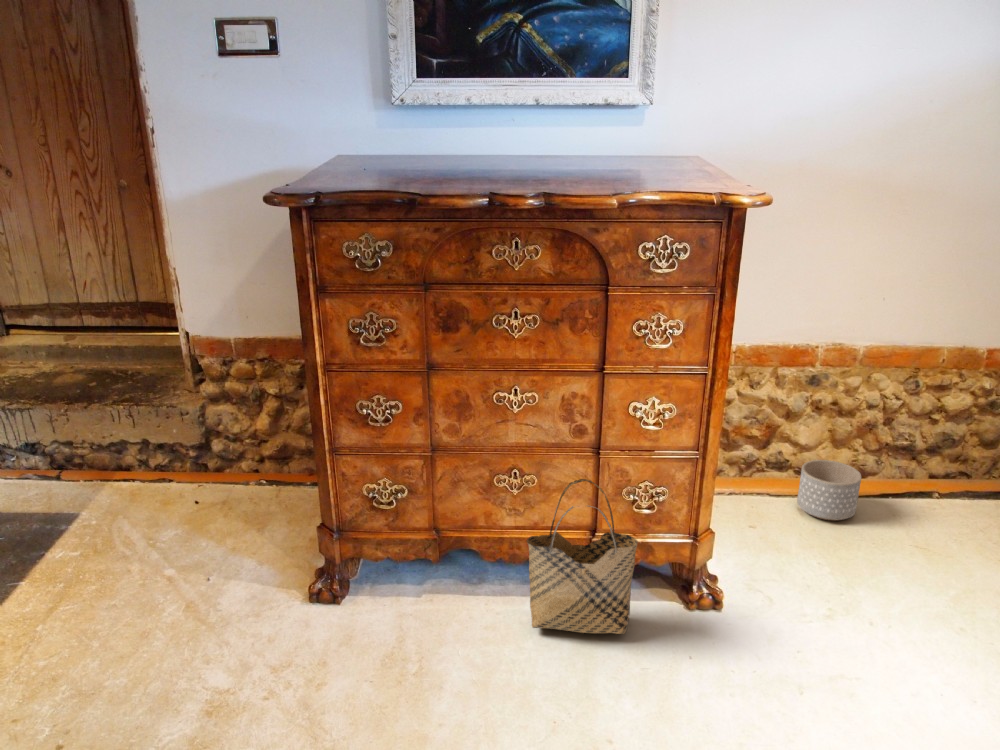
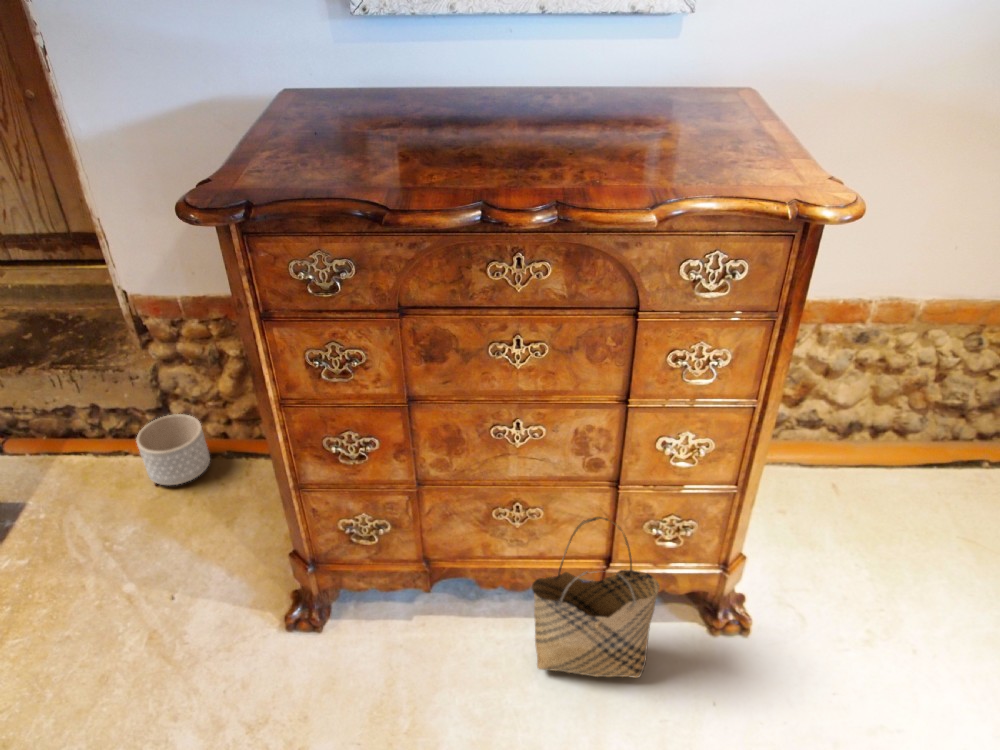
planter: present [797,460,861,521] -> present [136,414,210,485]

